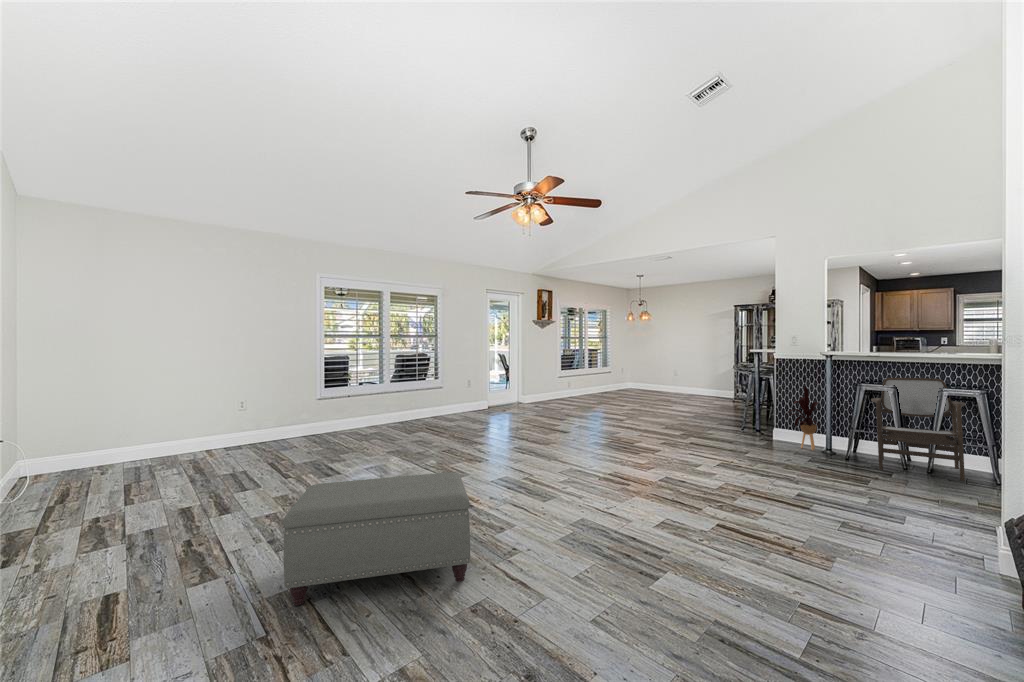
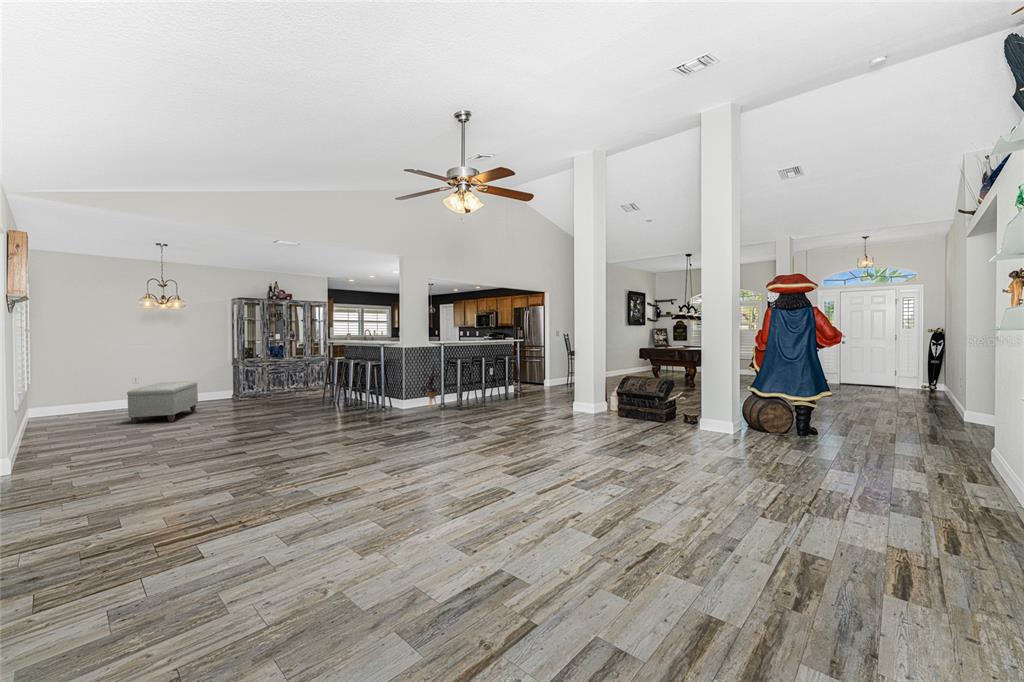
armchair: present [871,378,965,481] -> none [454,355,498,407]
ottoman: present [283,472,470,606] -> present [127,381,198,424]

